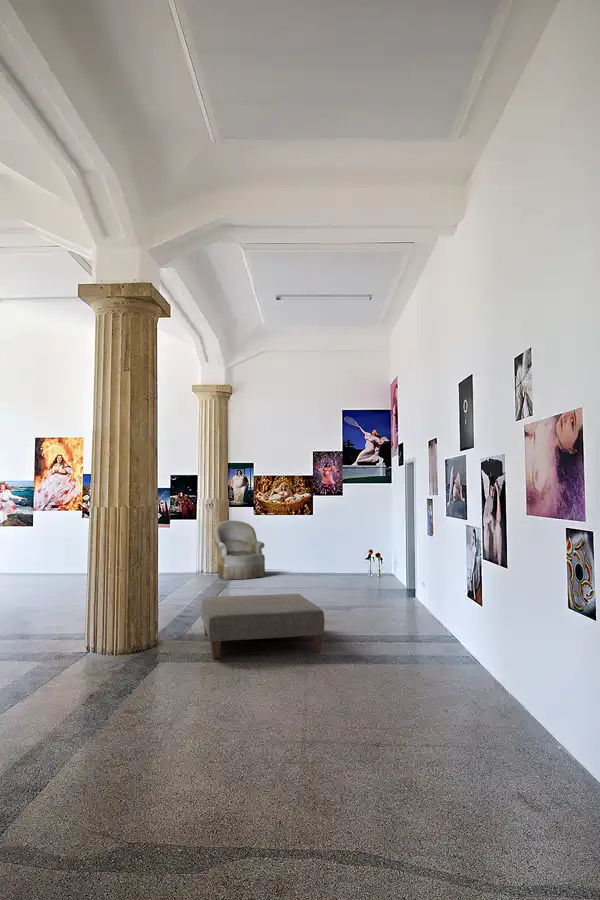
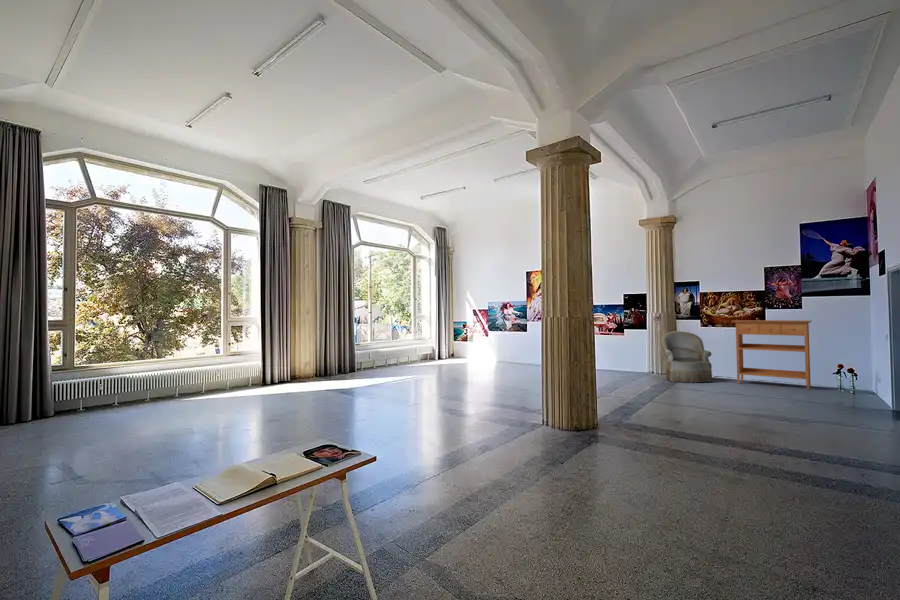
console table: none [284,507,351,576] -> present [732,320,812,390]
ottoman: present [201,594,324,659] -> none [622,397,751,467]

